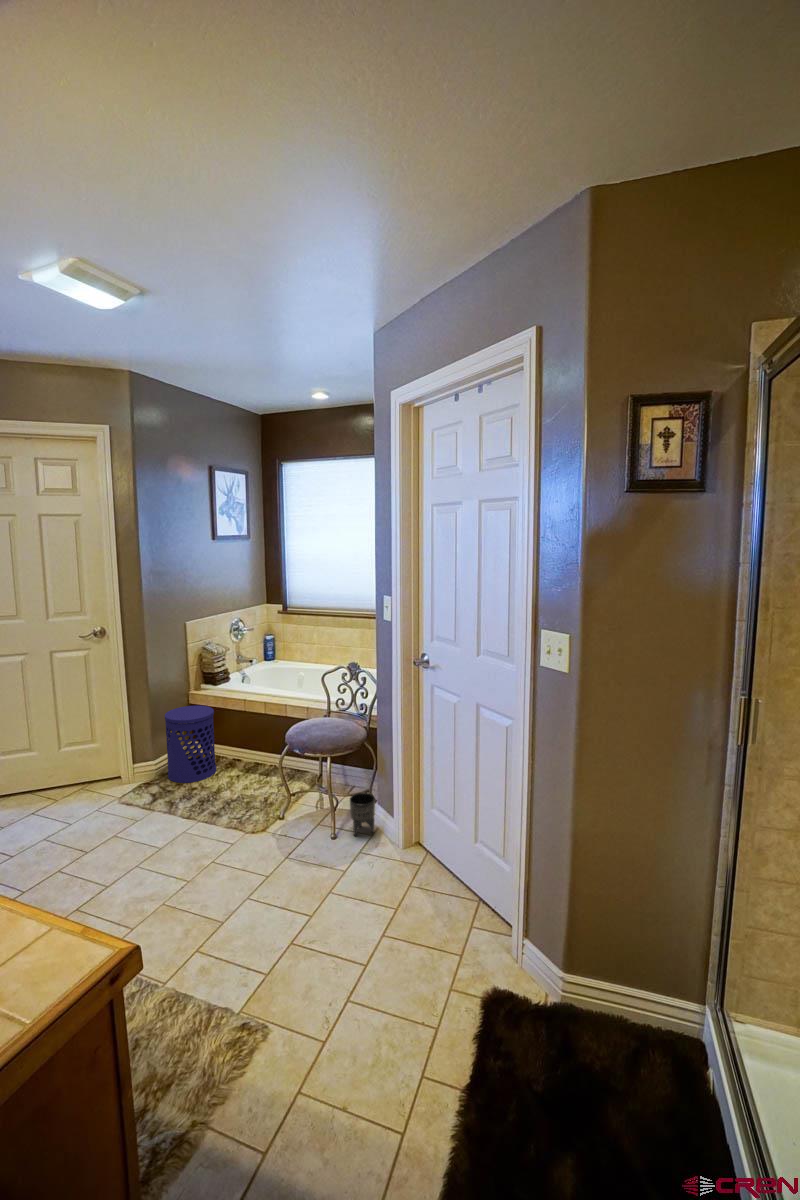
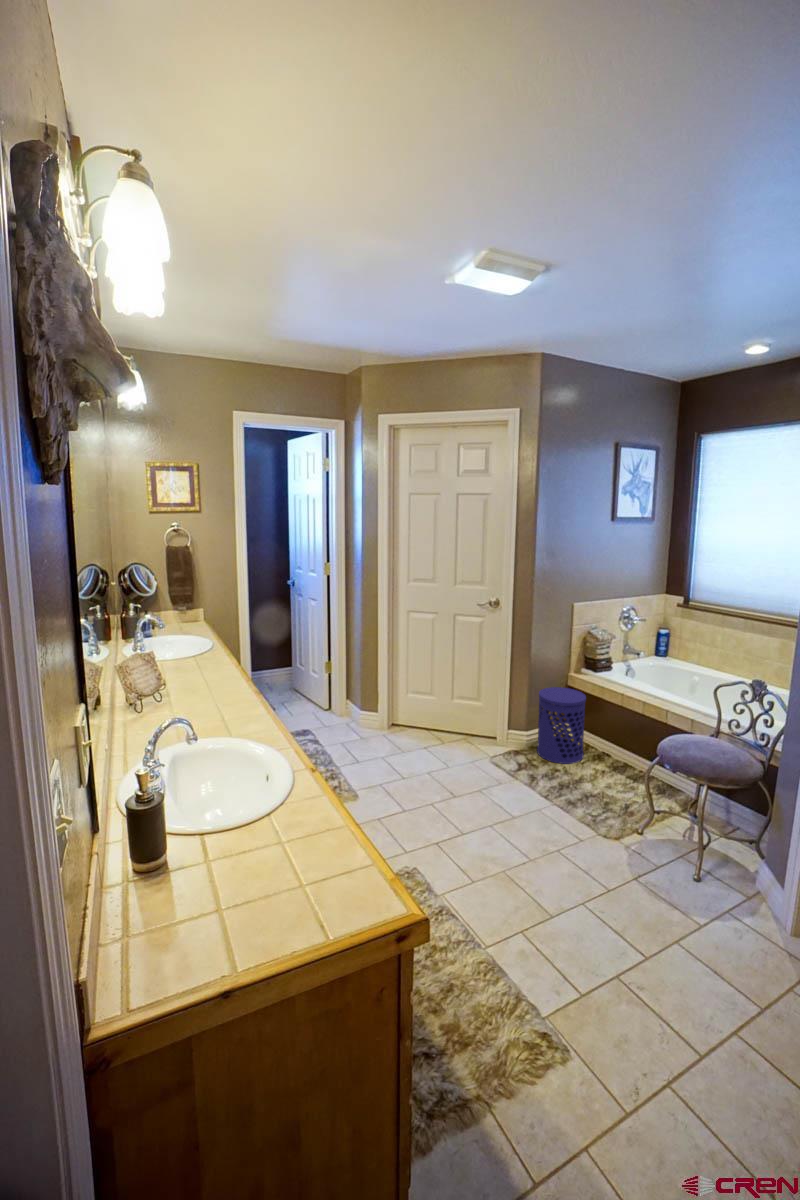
planter: present [350,793,375,836] -> none [723,843,761,899]

